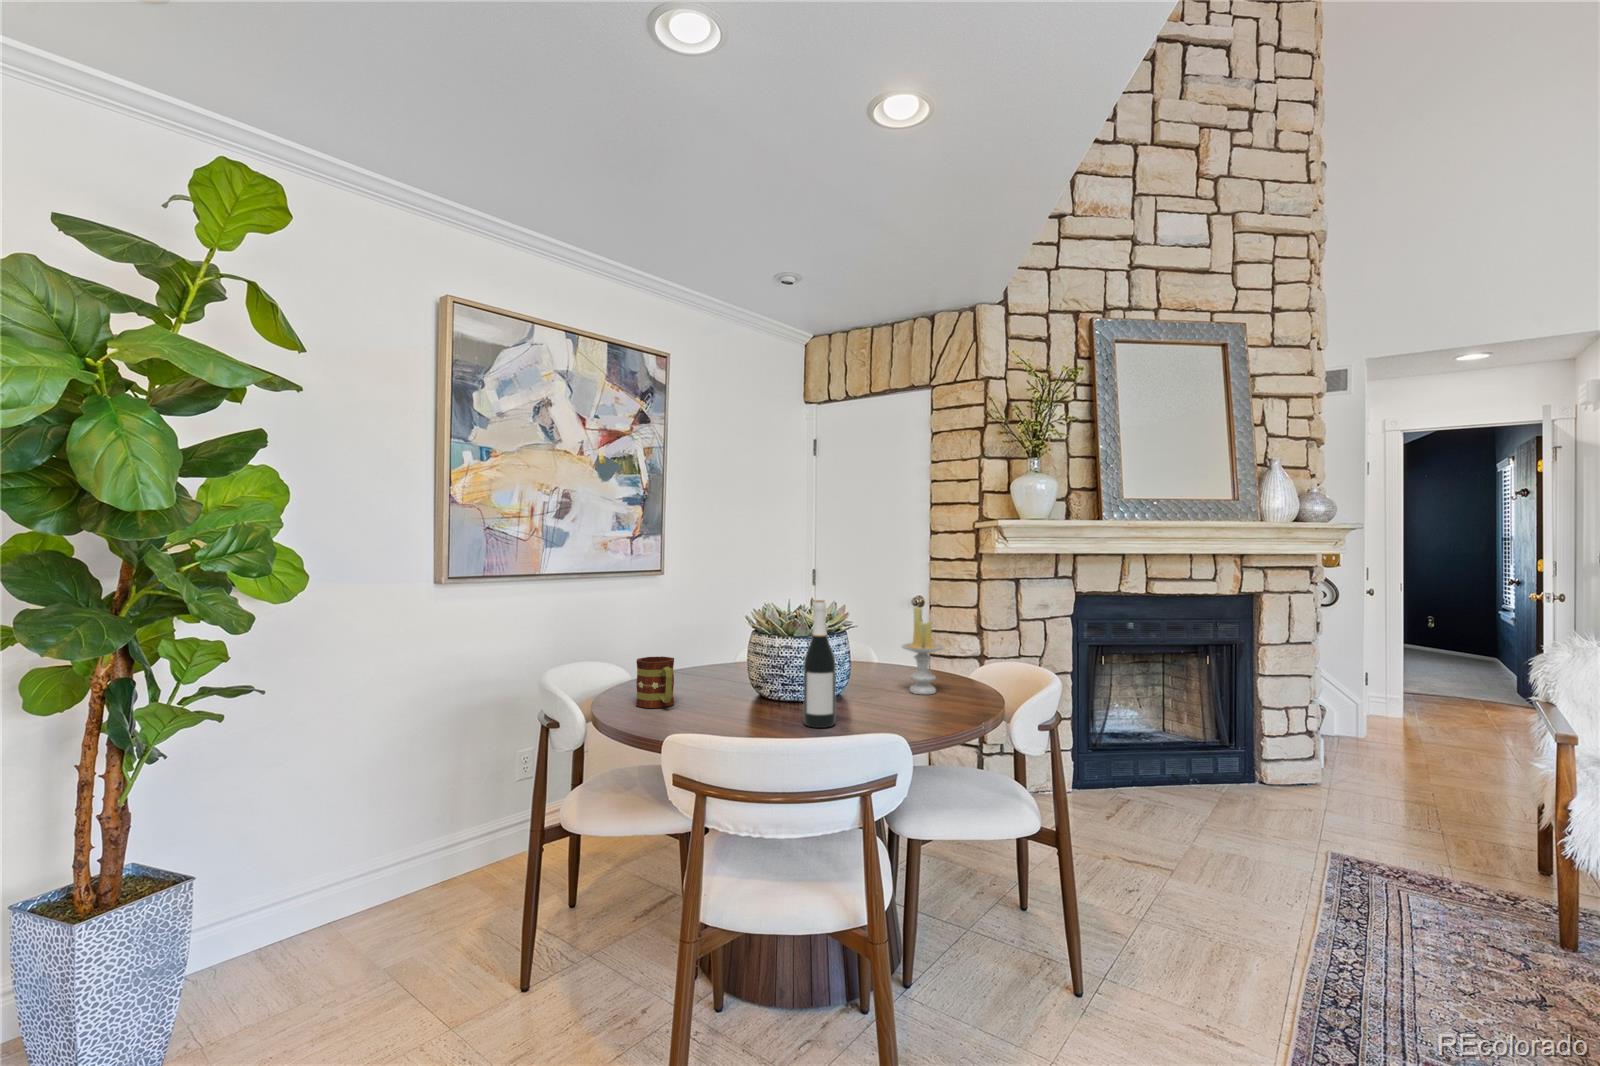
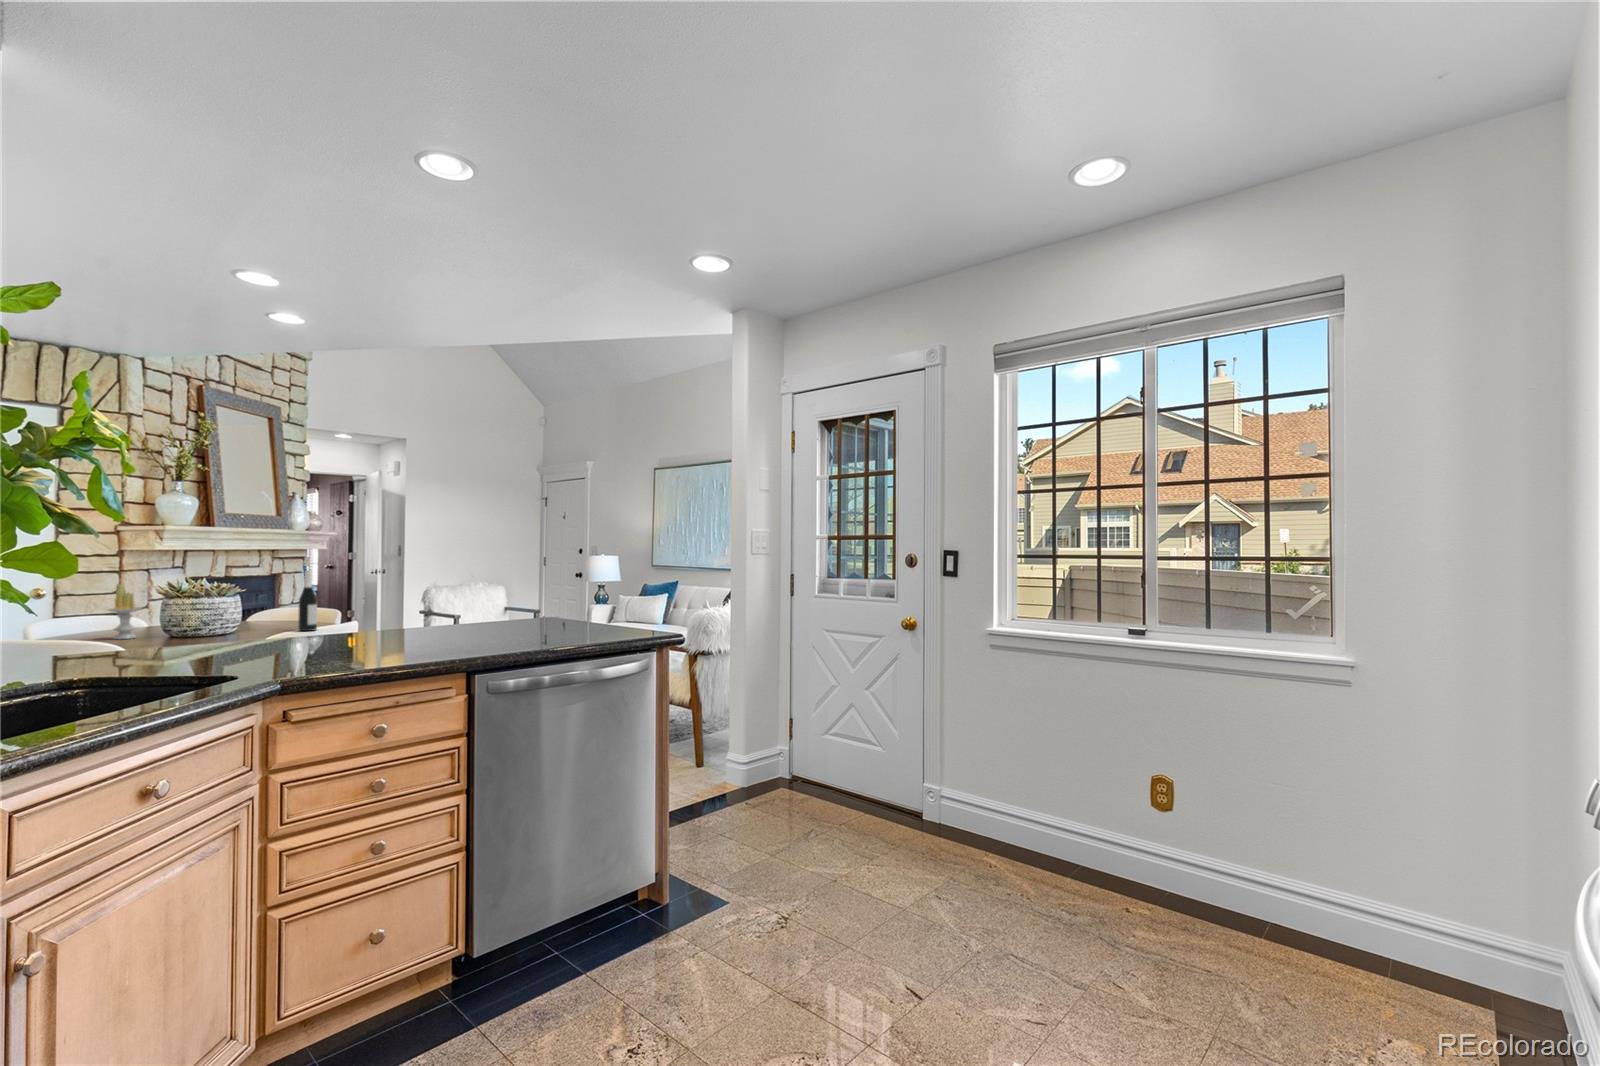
candle: present [902,607,944,694] -> present [107,584,142,639]
mug: present [636,656,674,708] -> none [176,613,222,643]

